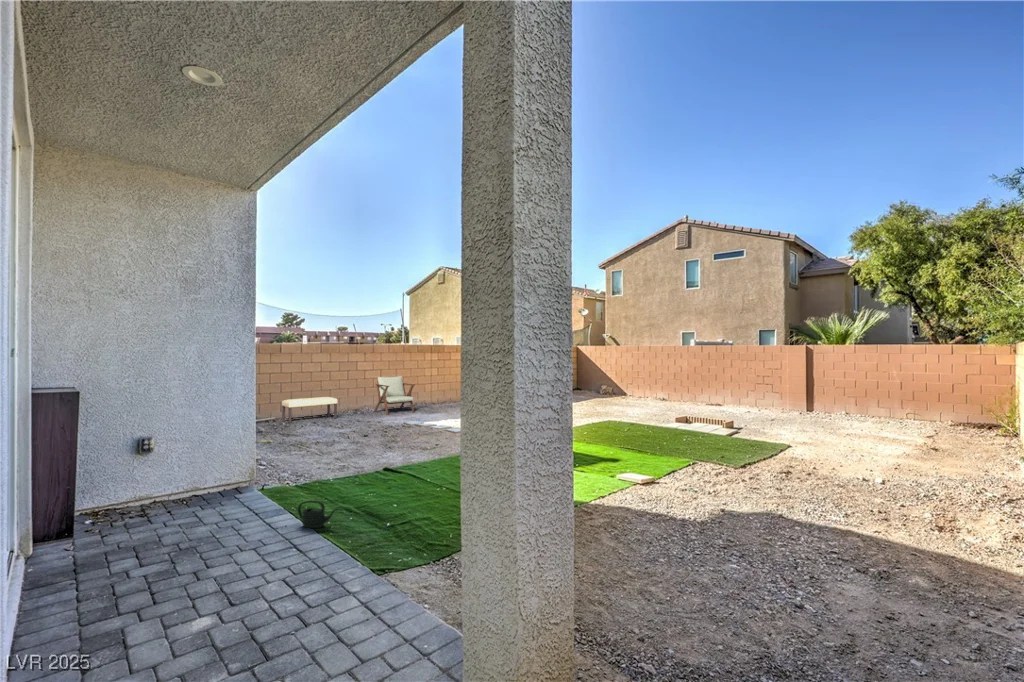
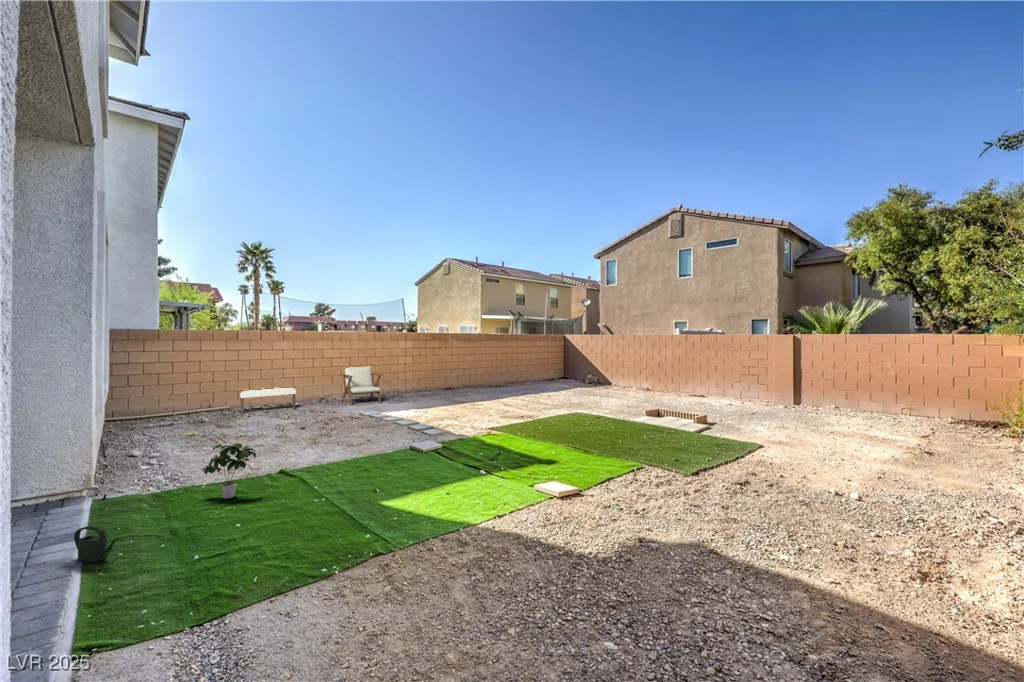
potted plant: none [341,441,385,489] -> present [202,443,256,499]

